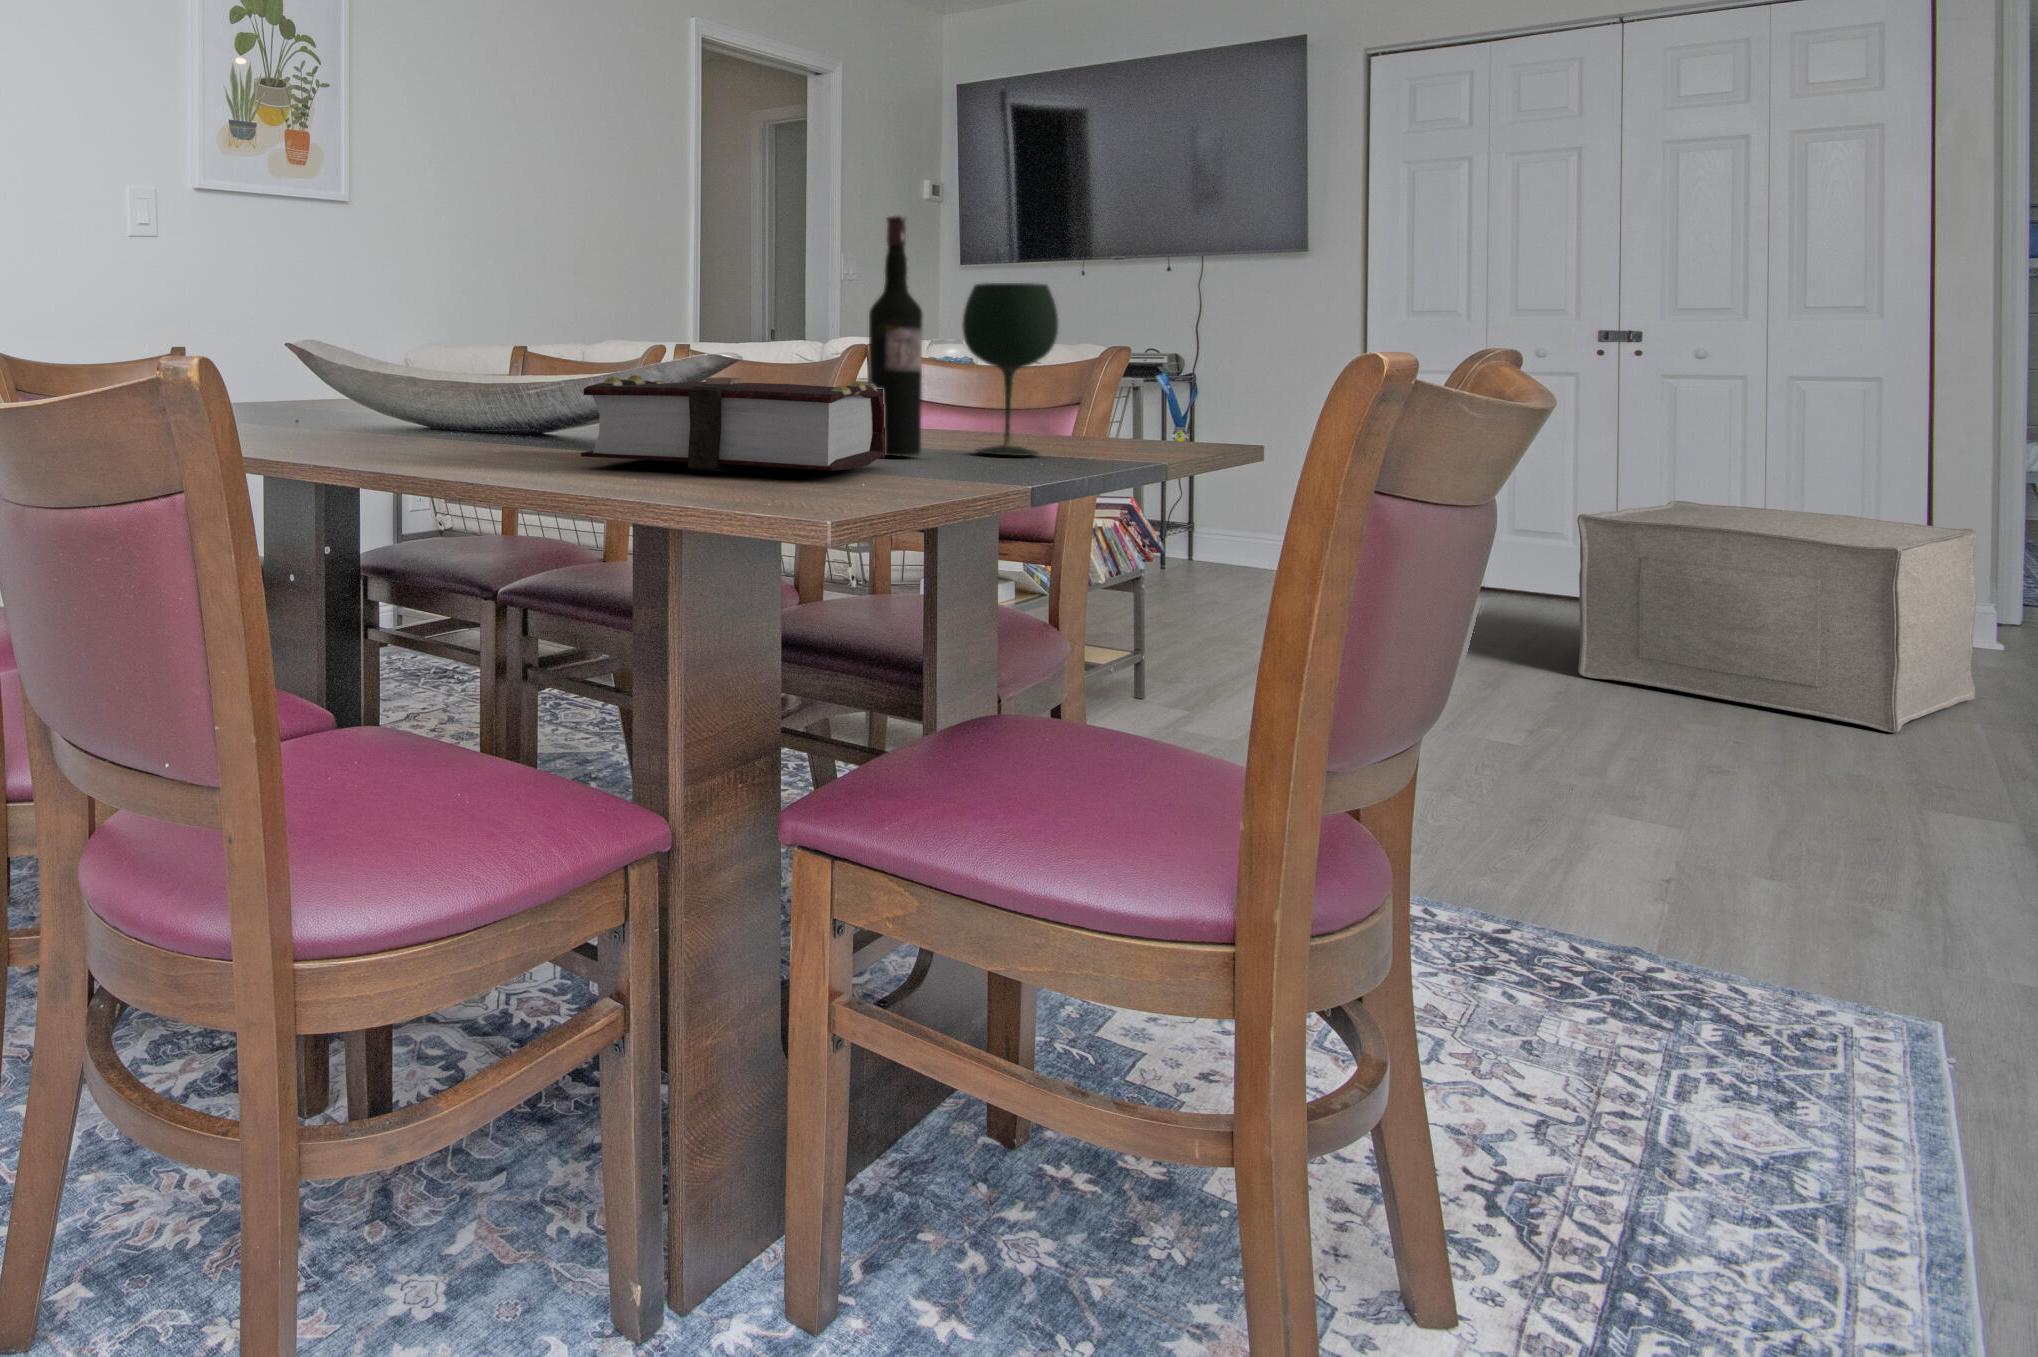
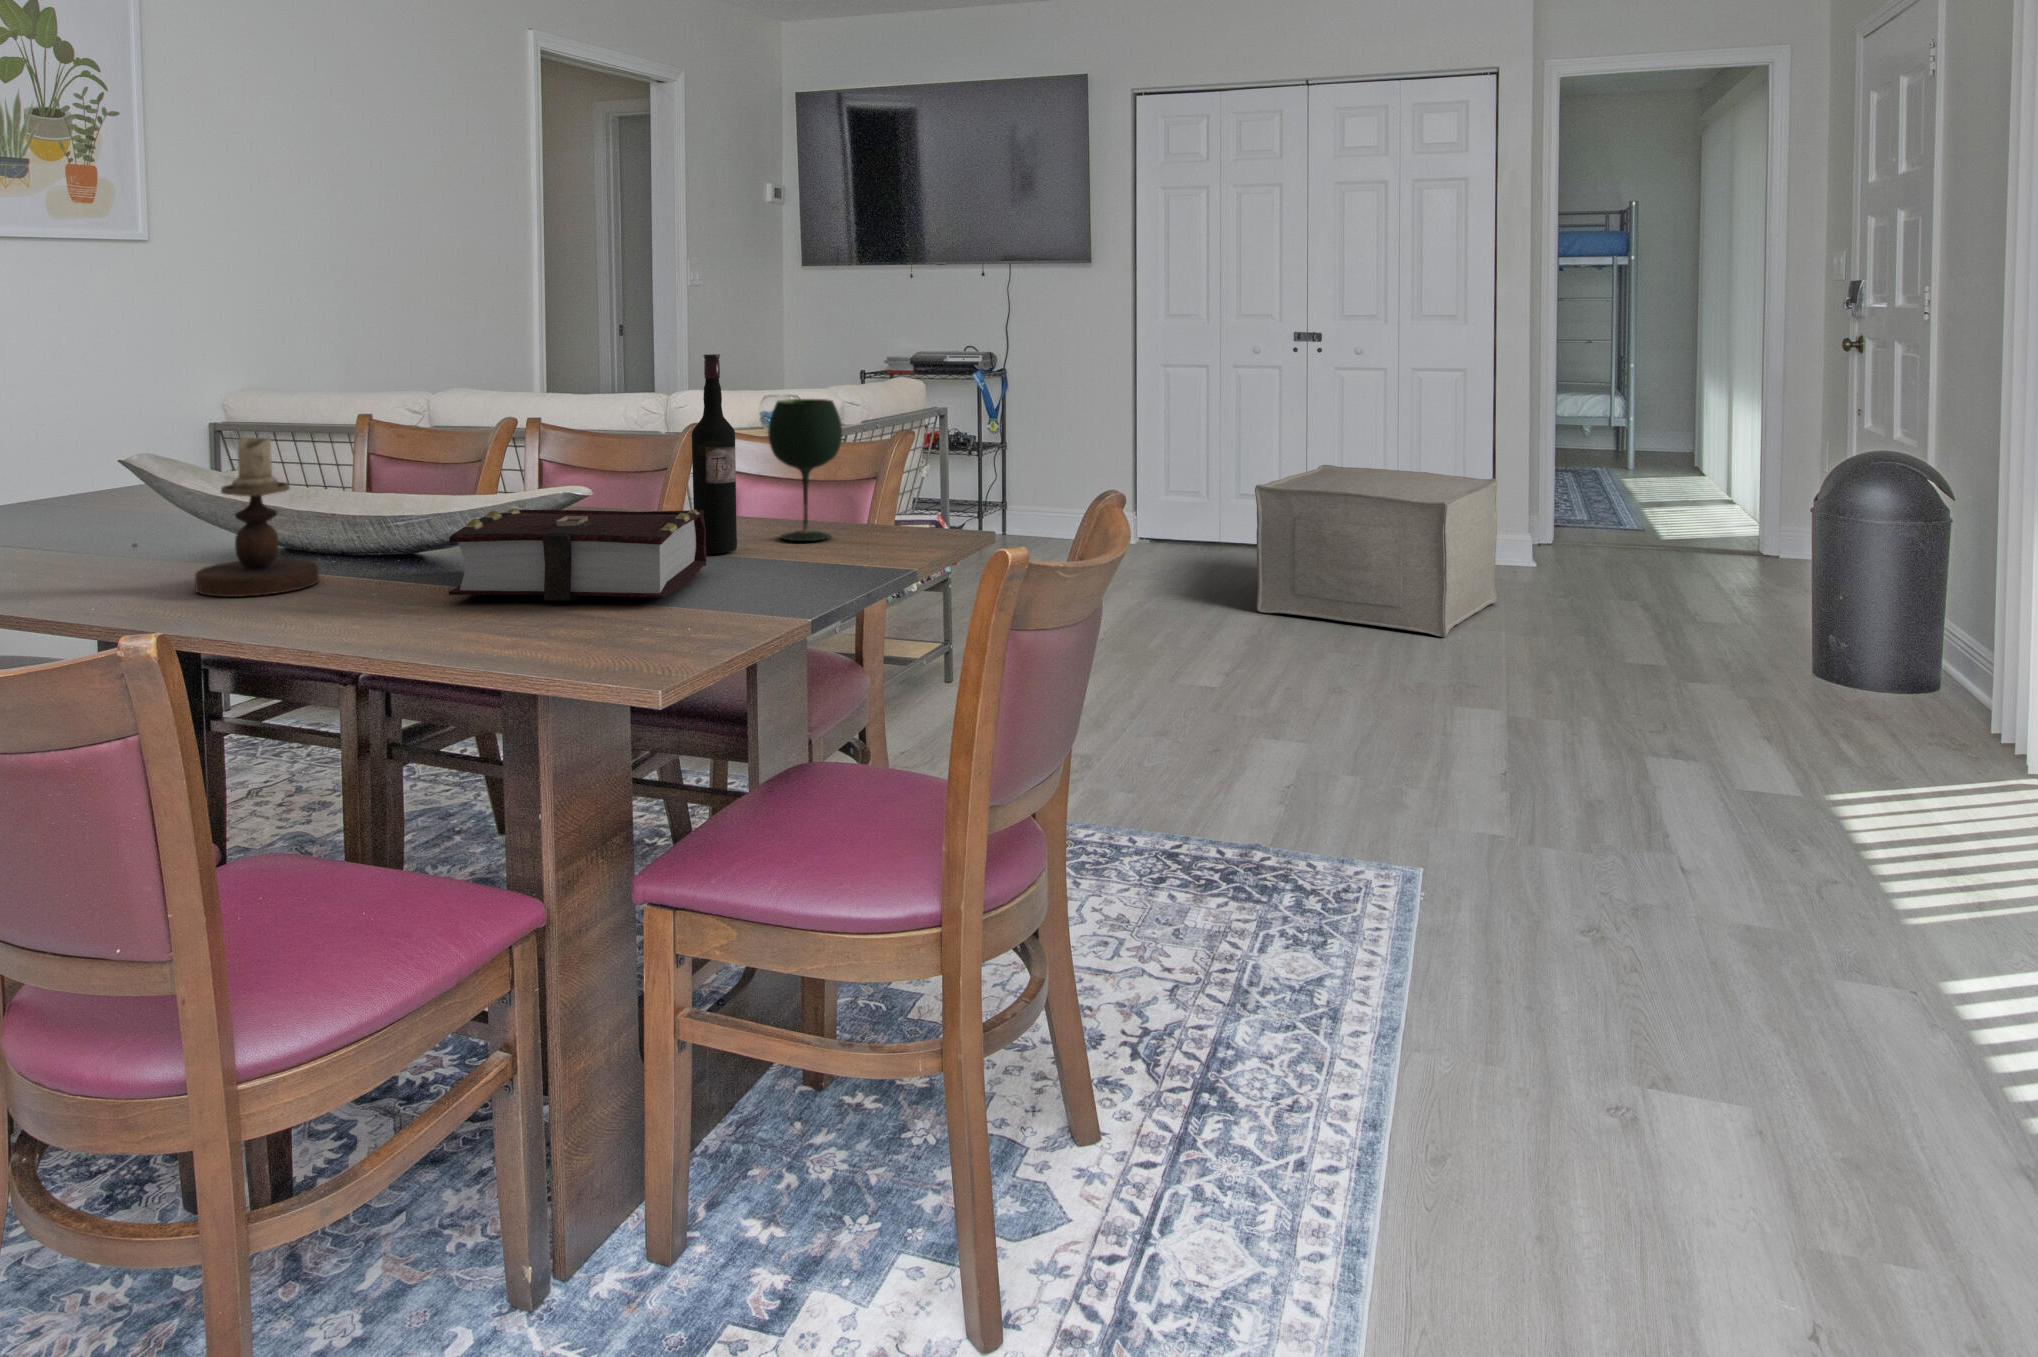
candlestick: none [330,289,452,453] -> present [195,437,319,597]

